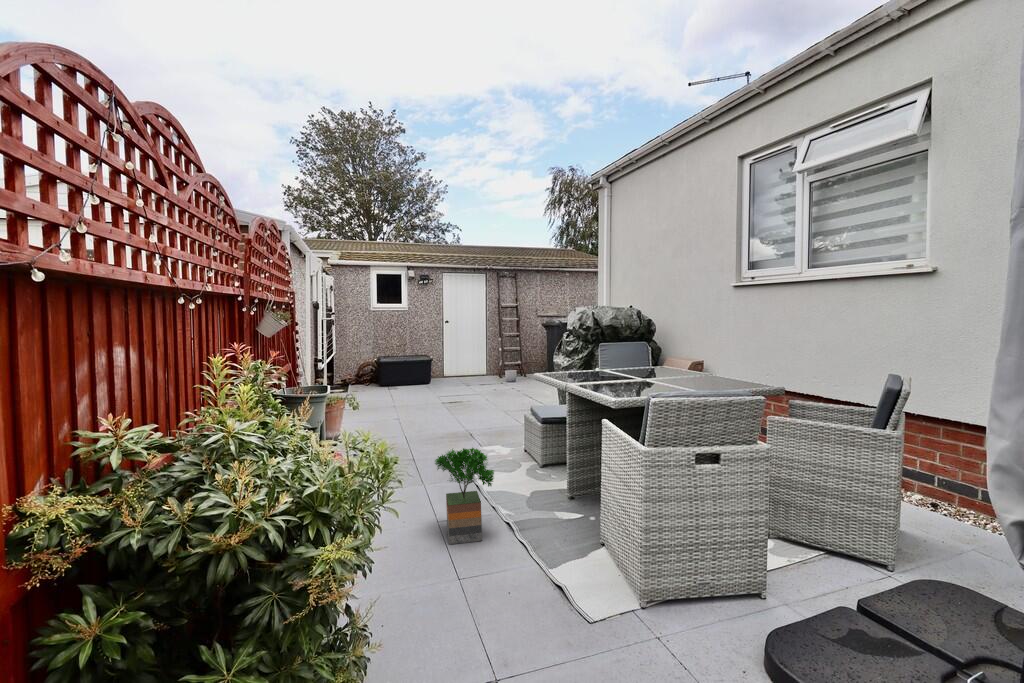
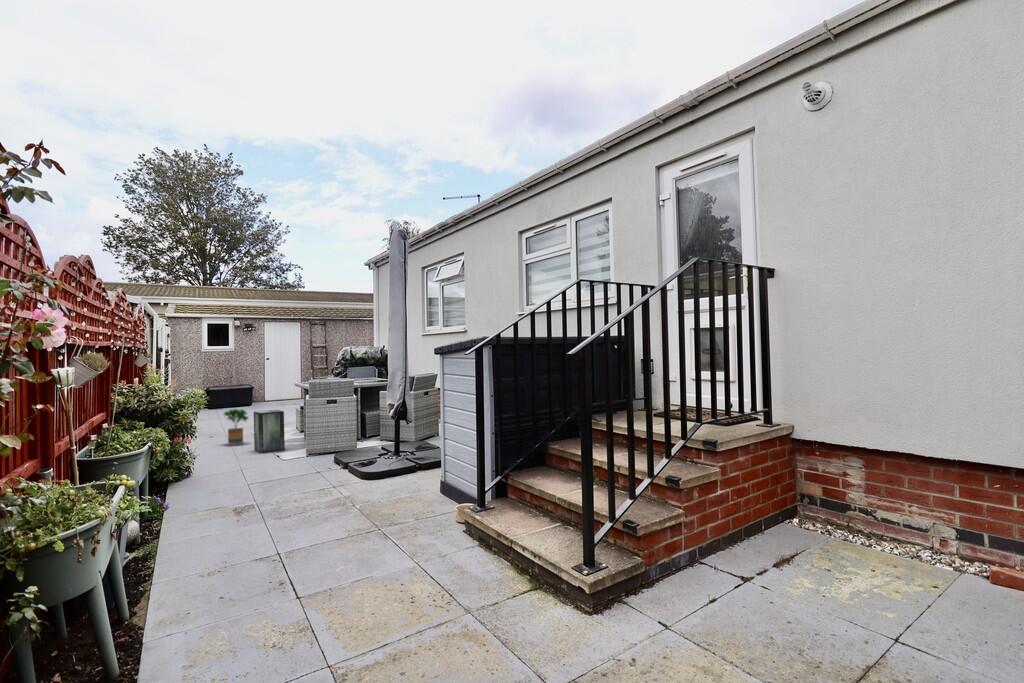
storage box: none [536,478,639,643] -> present [254,410,285,453]

